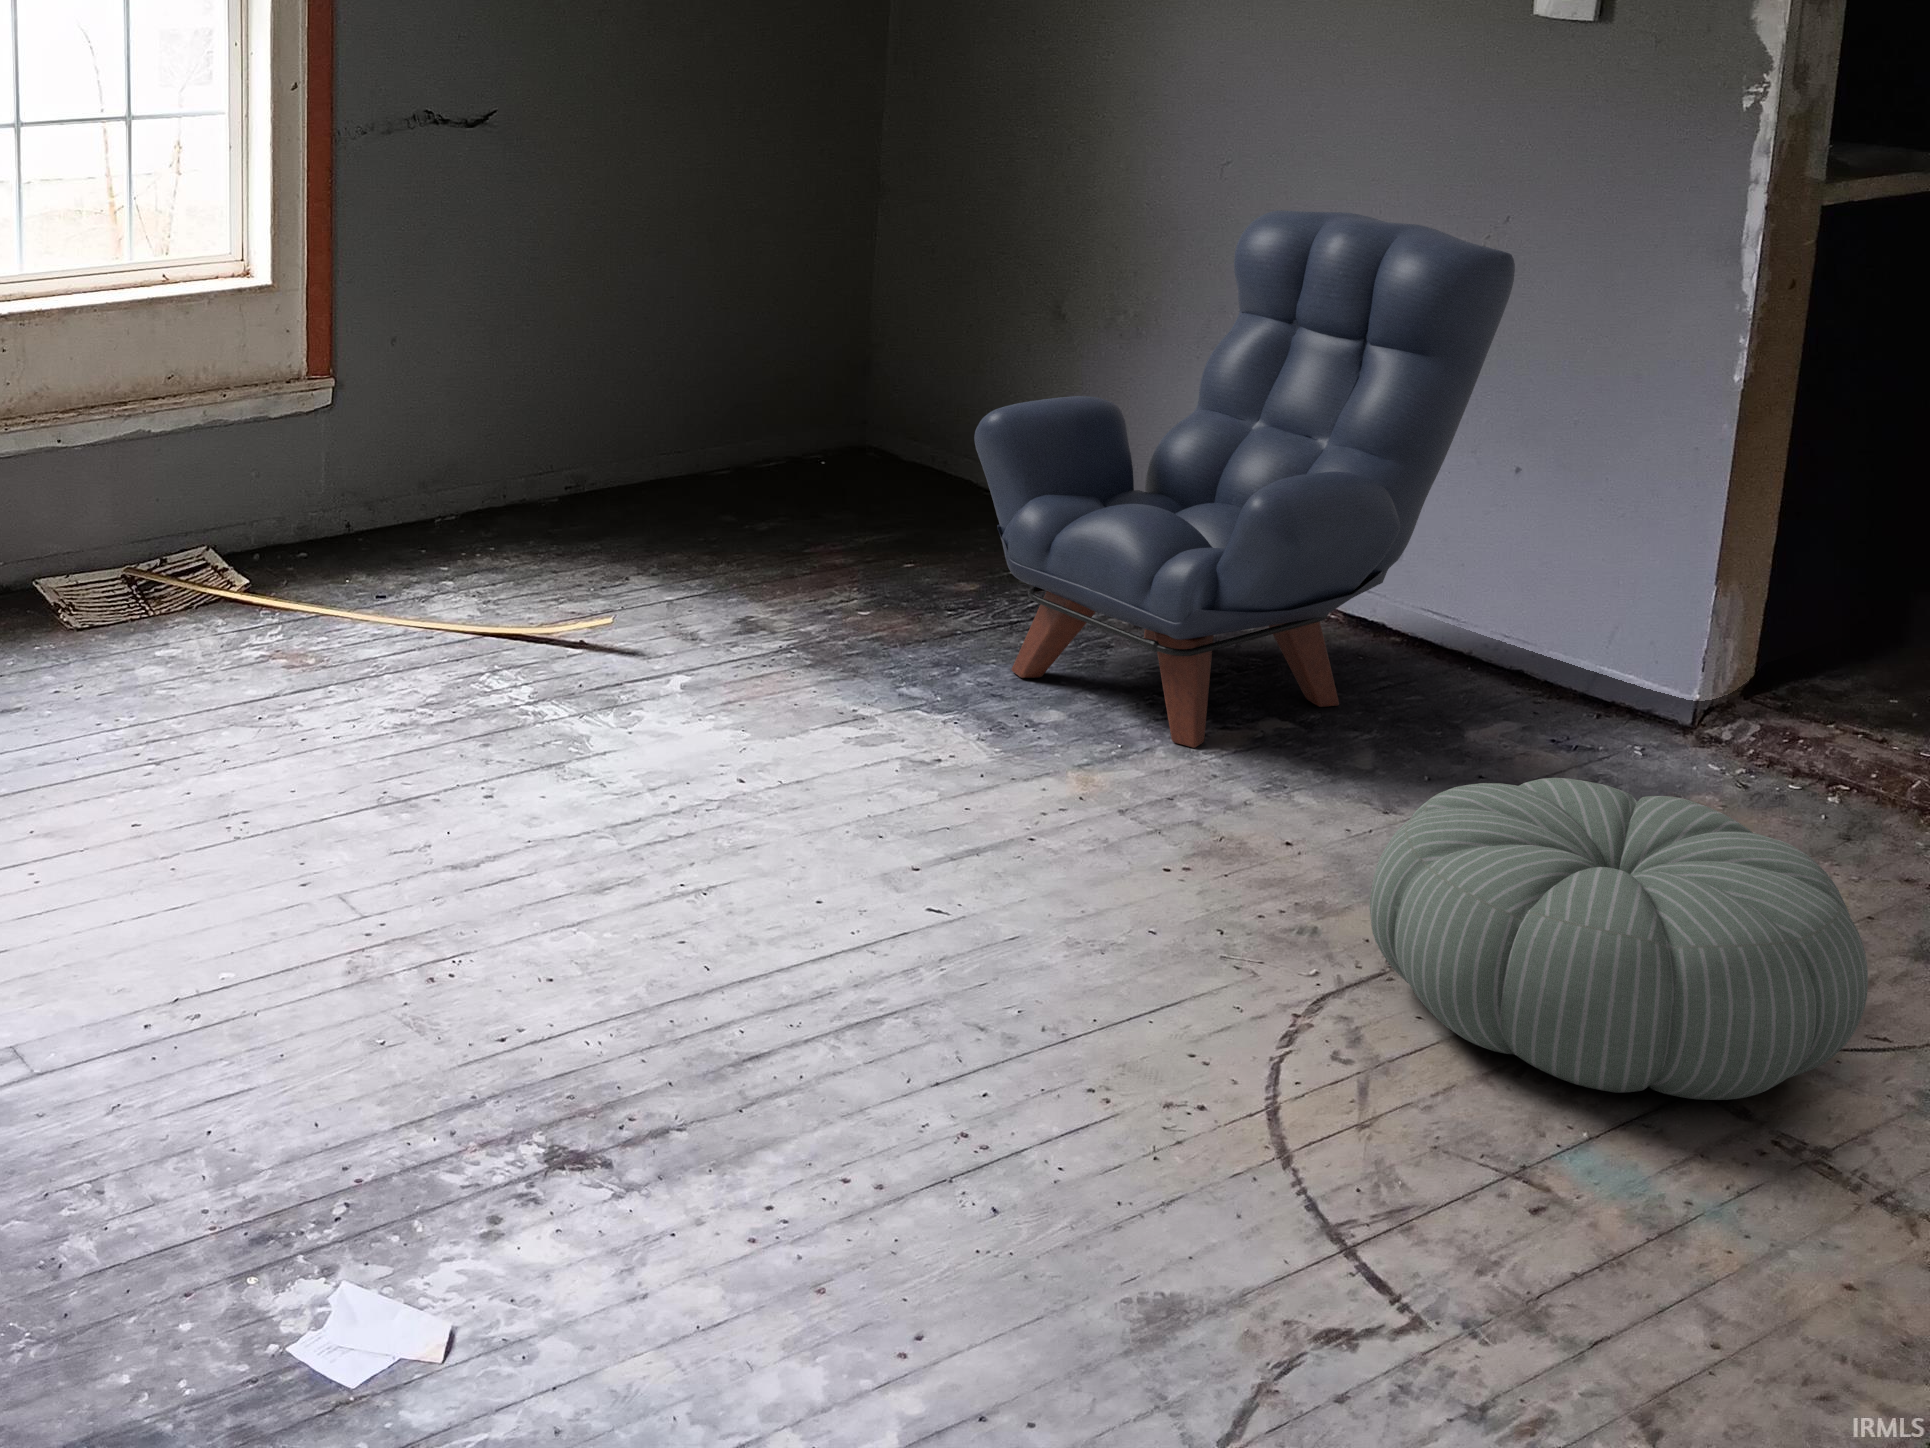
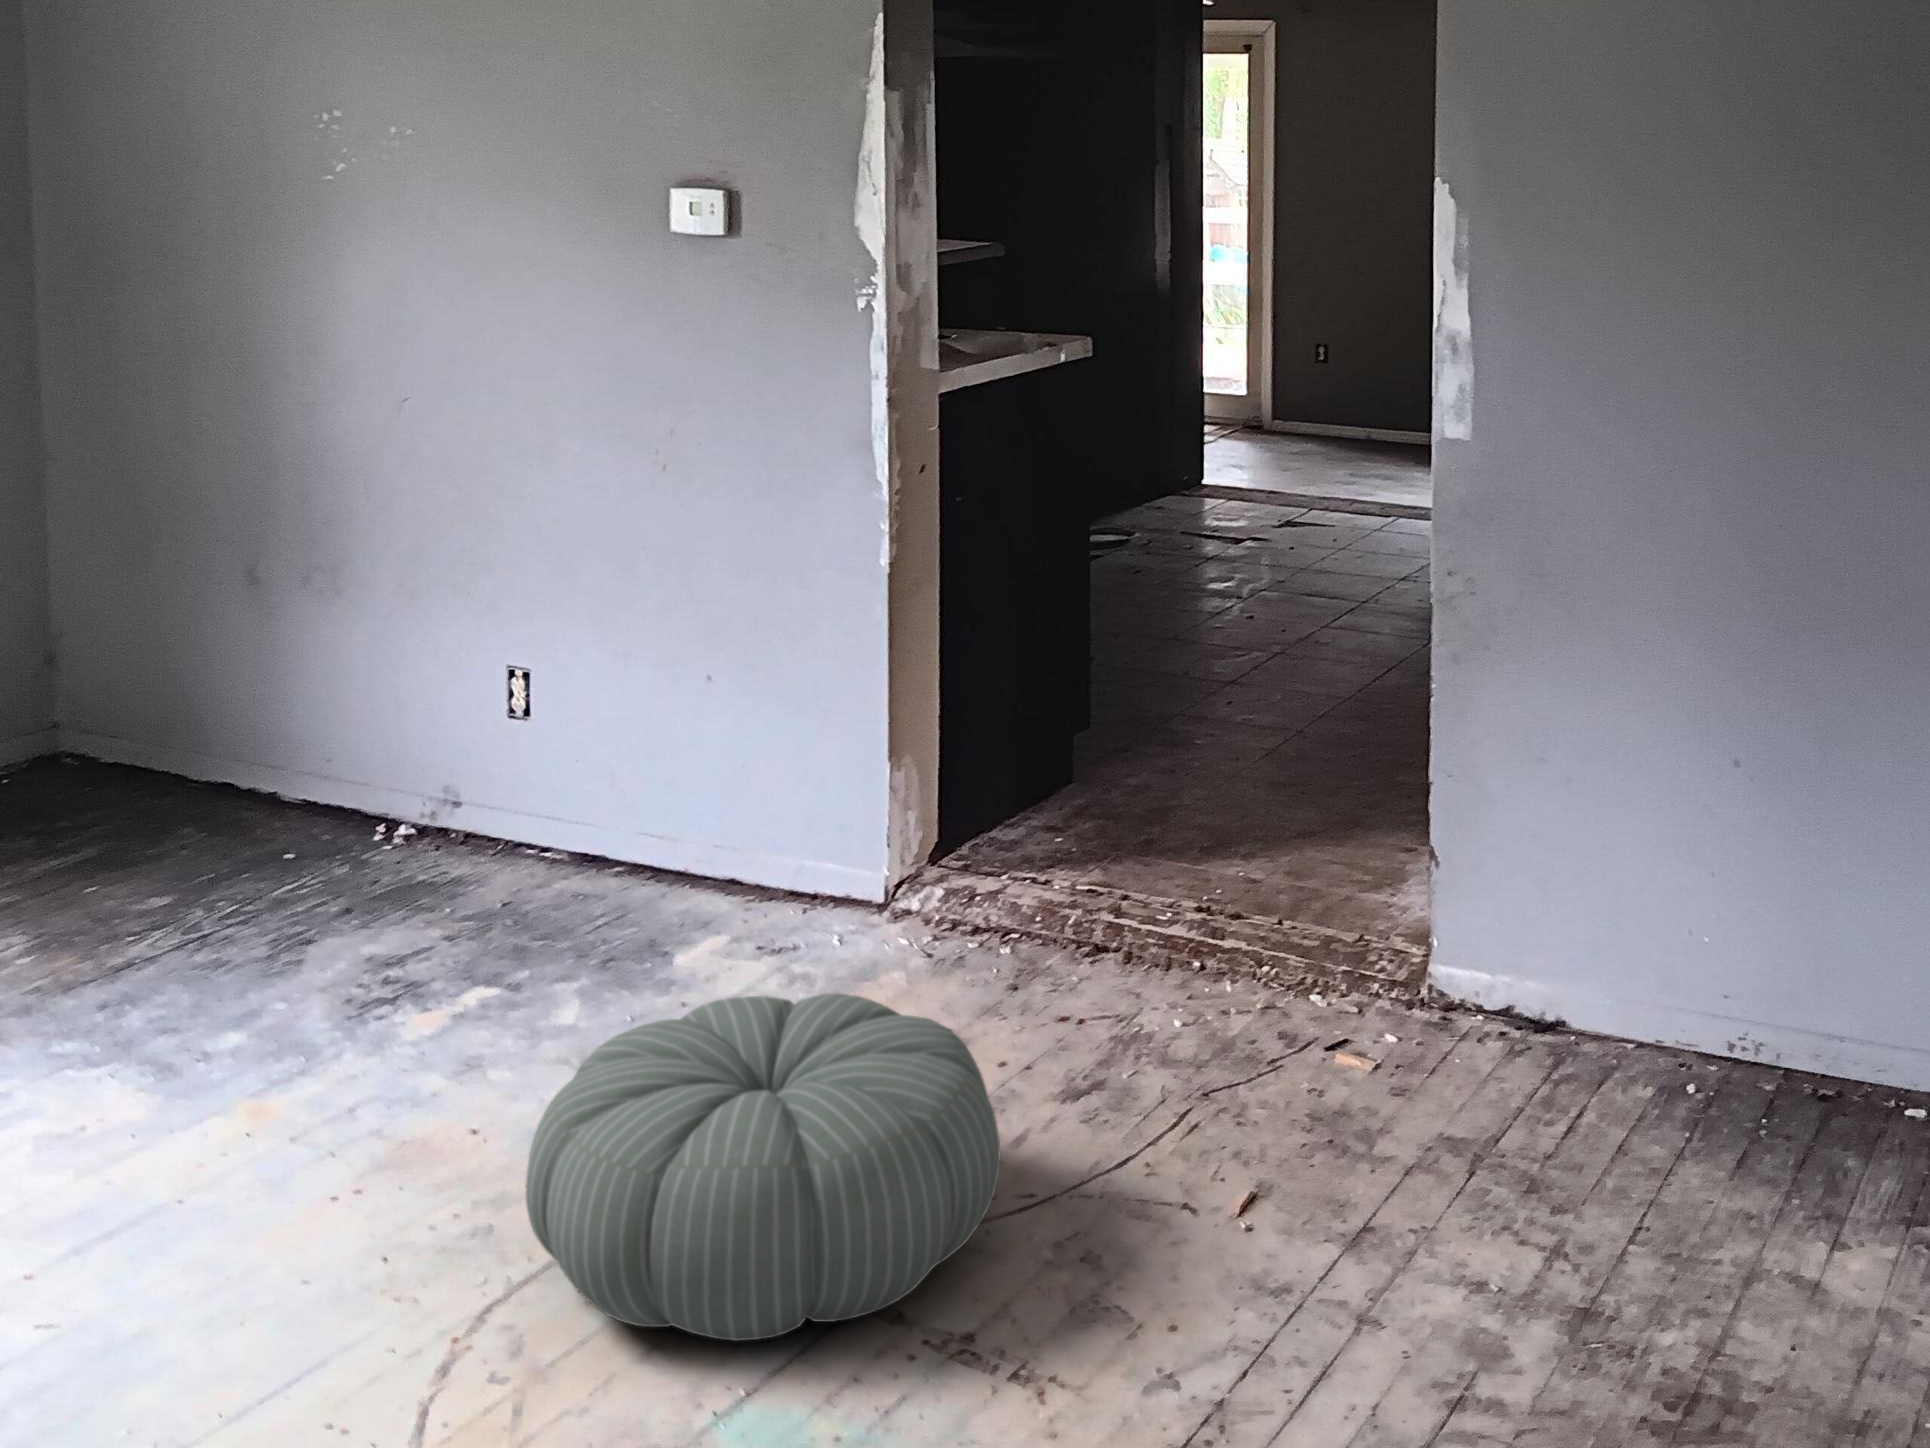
armchair: present [974,210,1515,748] -> none [122,444,684,1042]

